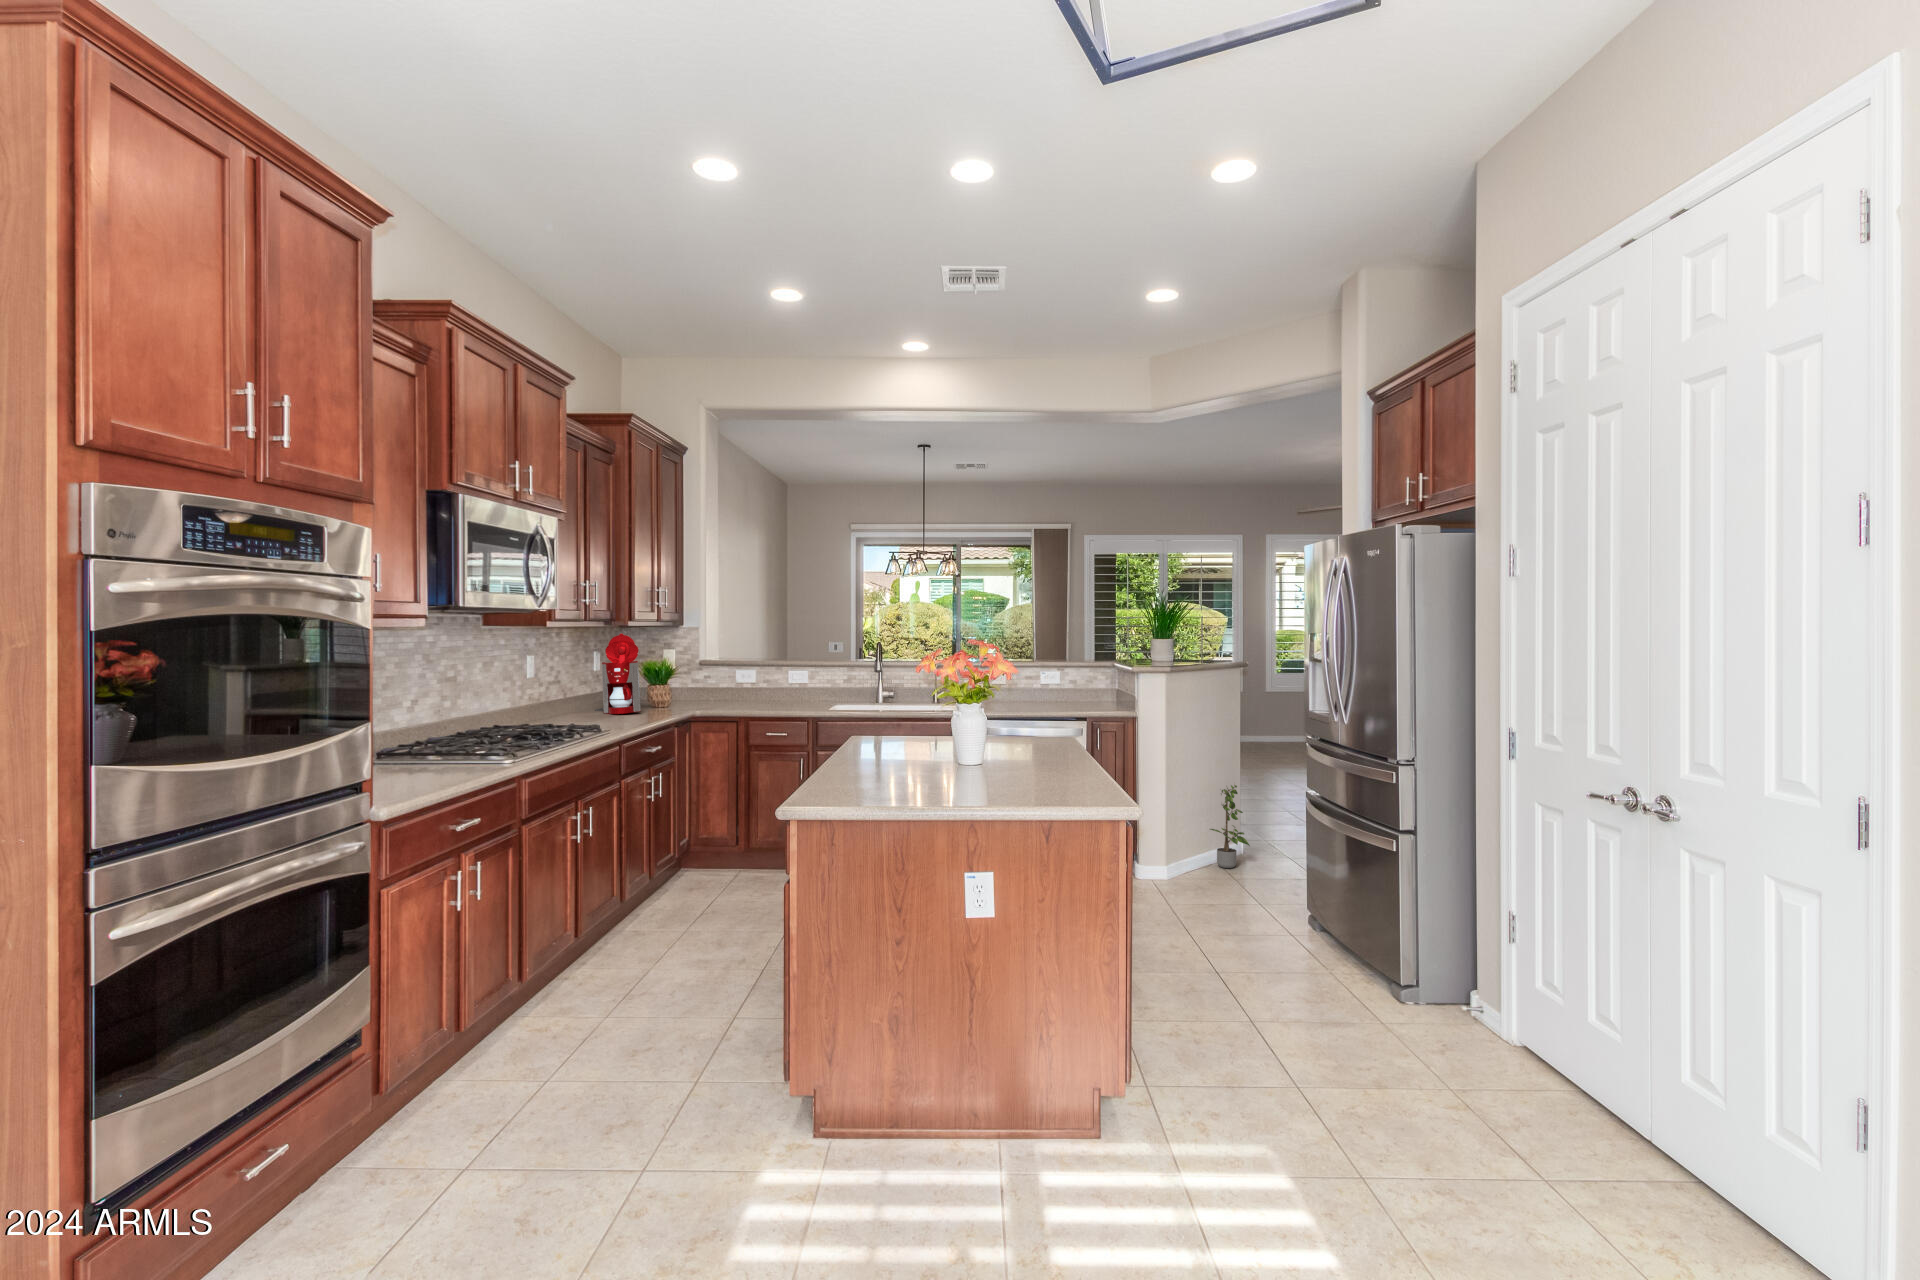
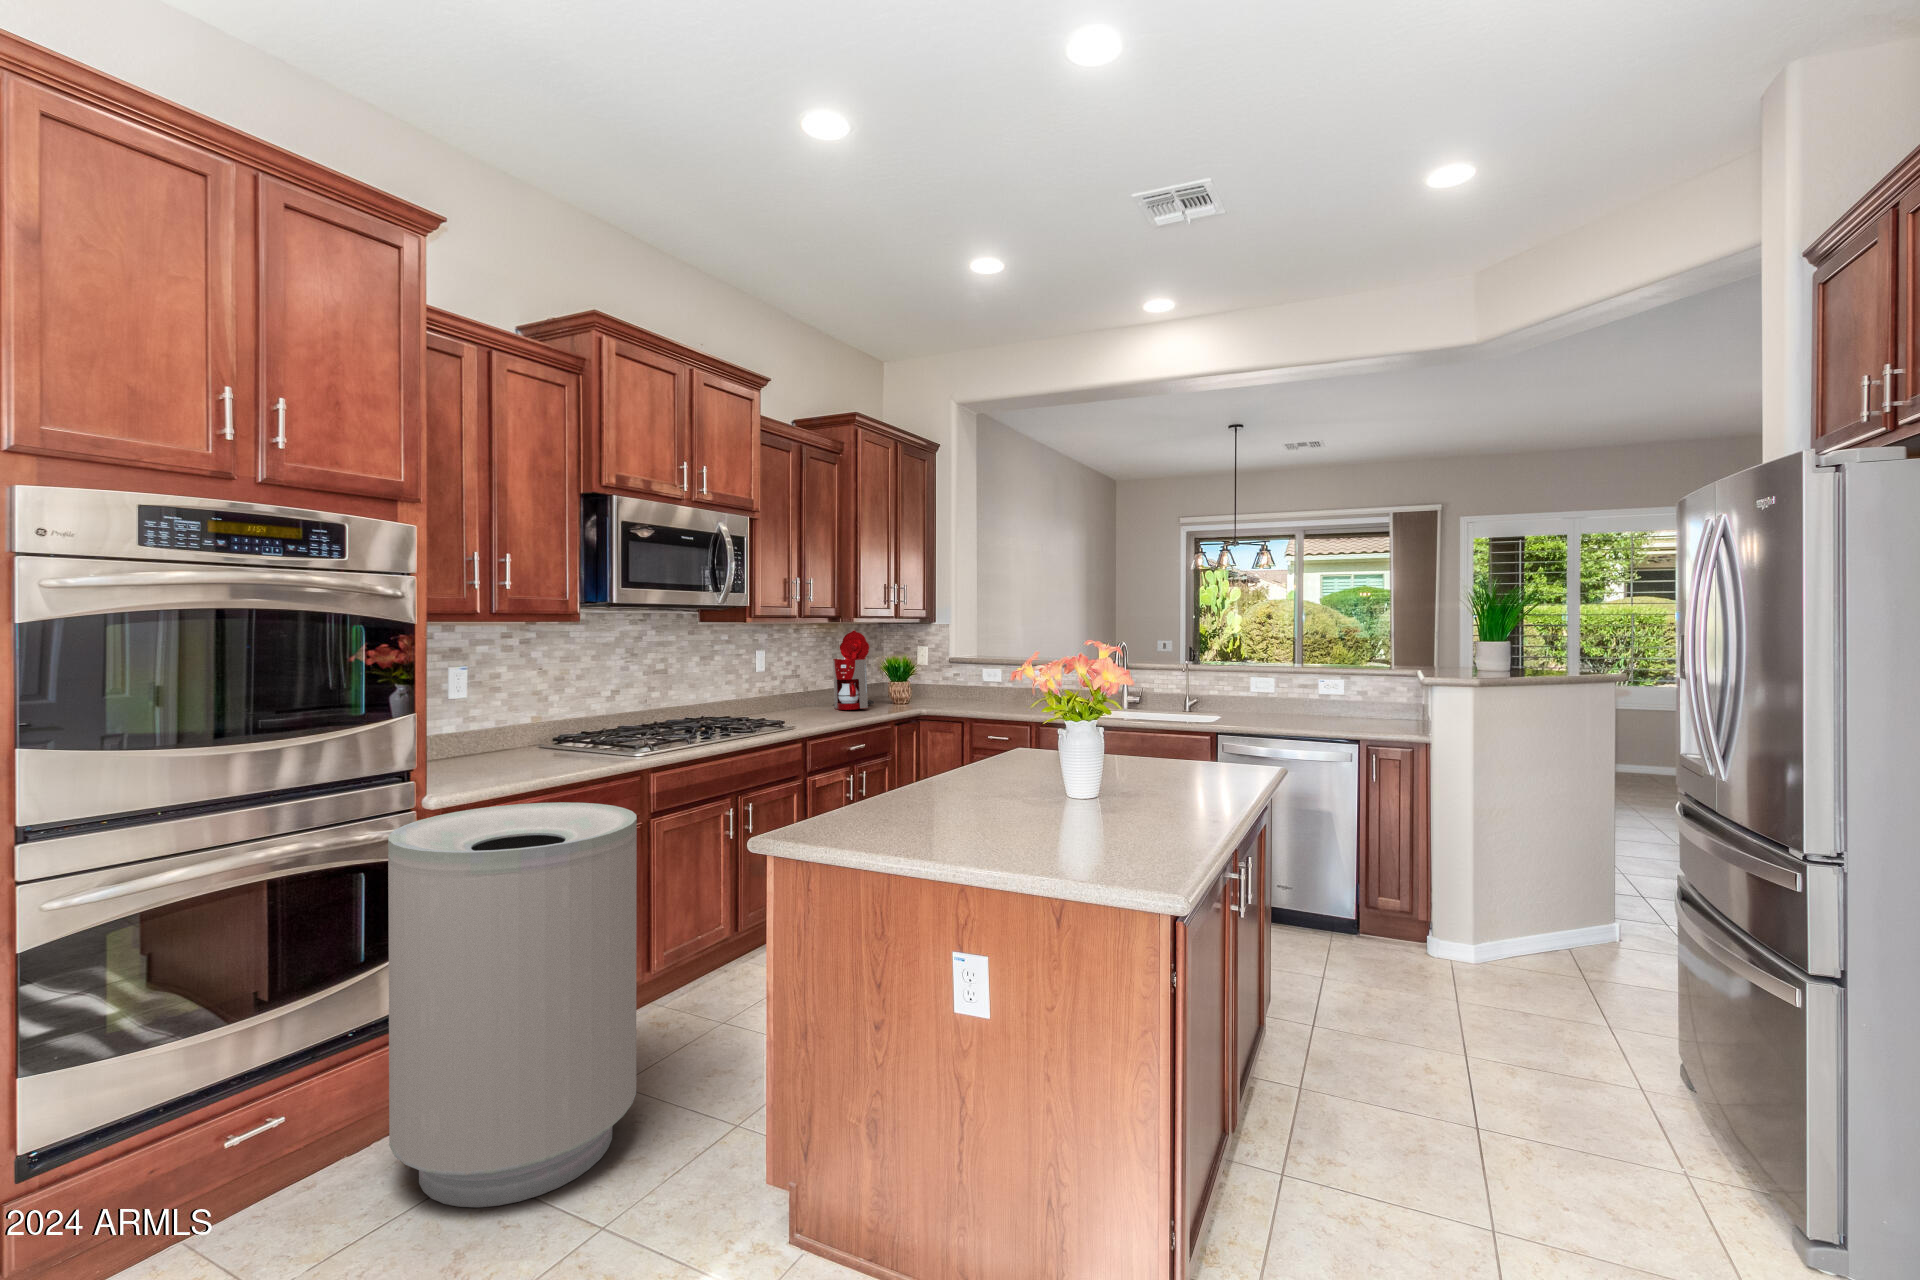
potted plant: present [1210,785,1250,868] -> none [1549,841,1618,959]
trash can: none [376,802,616,1187] -> present [388,802,637,1207]

